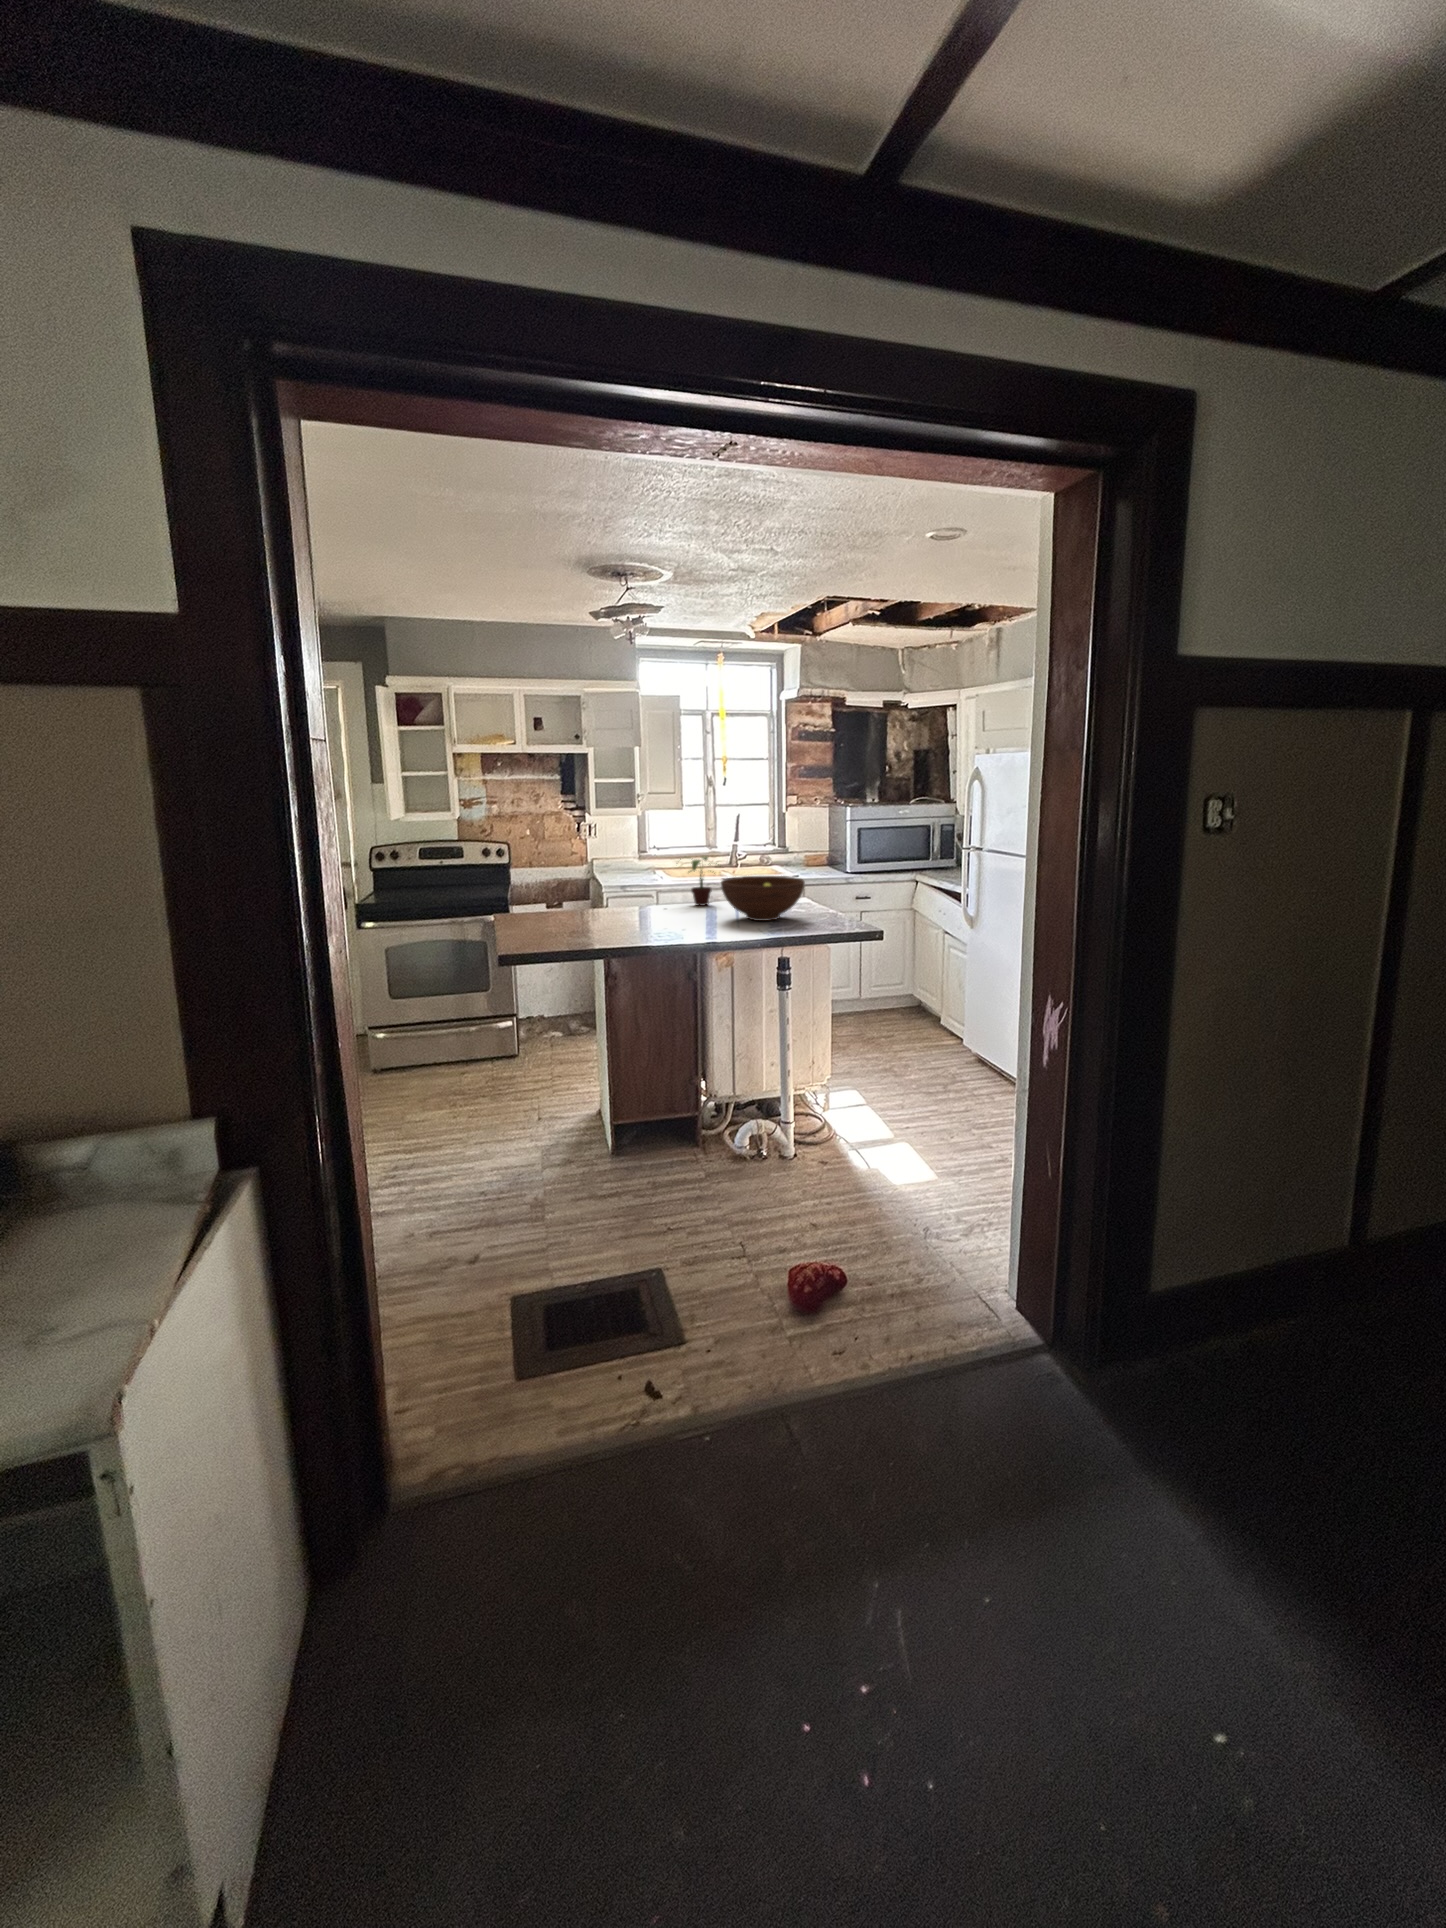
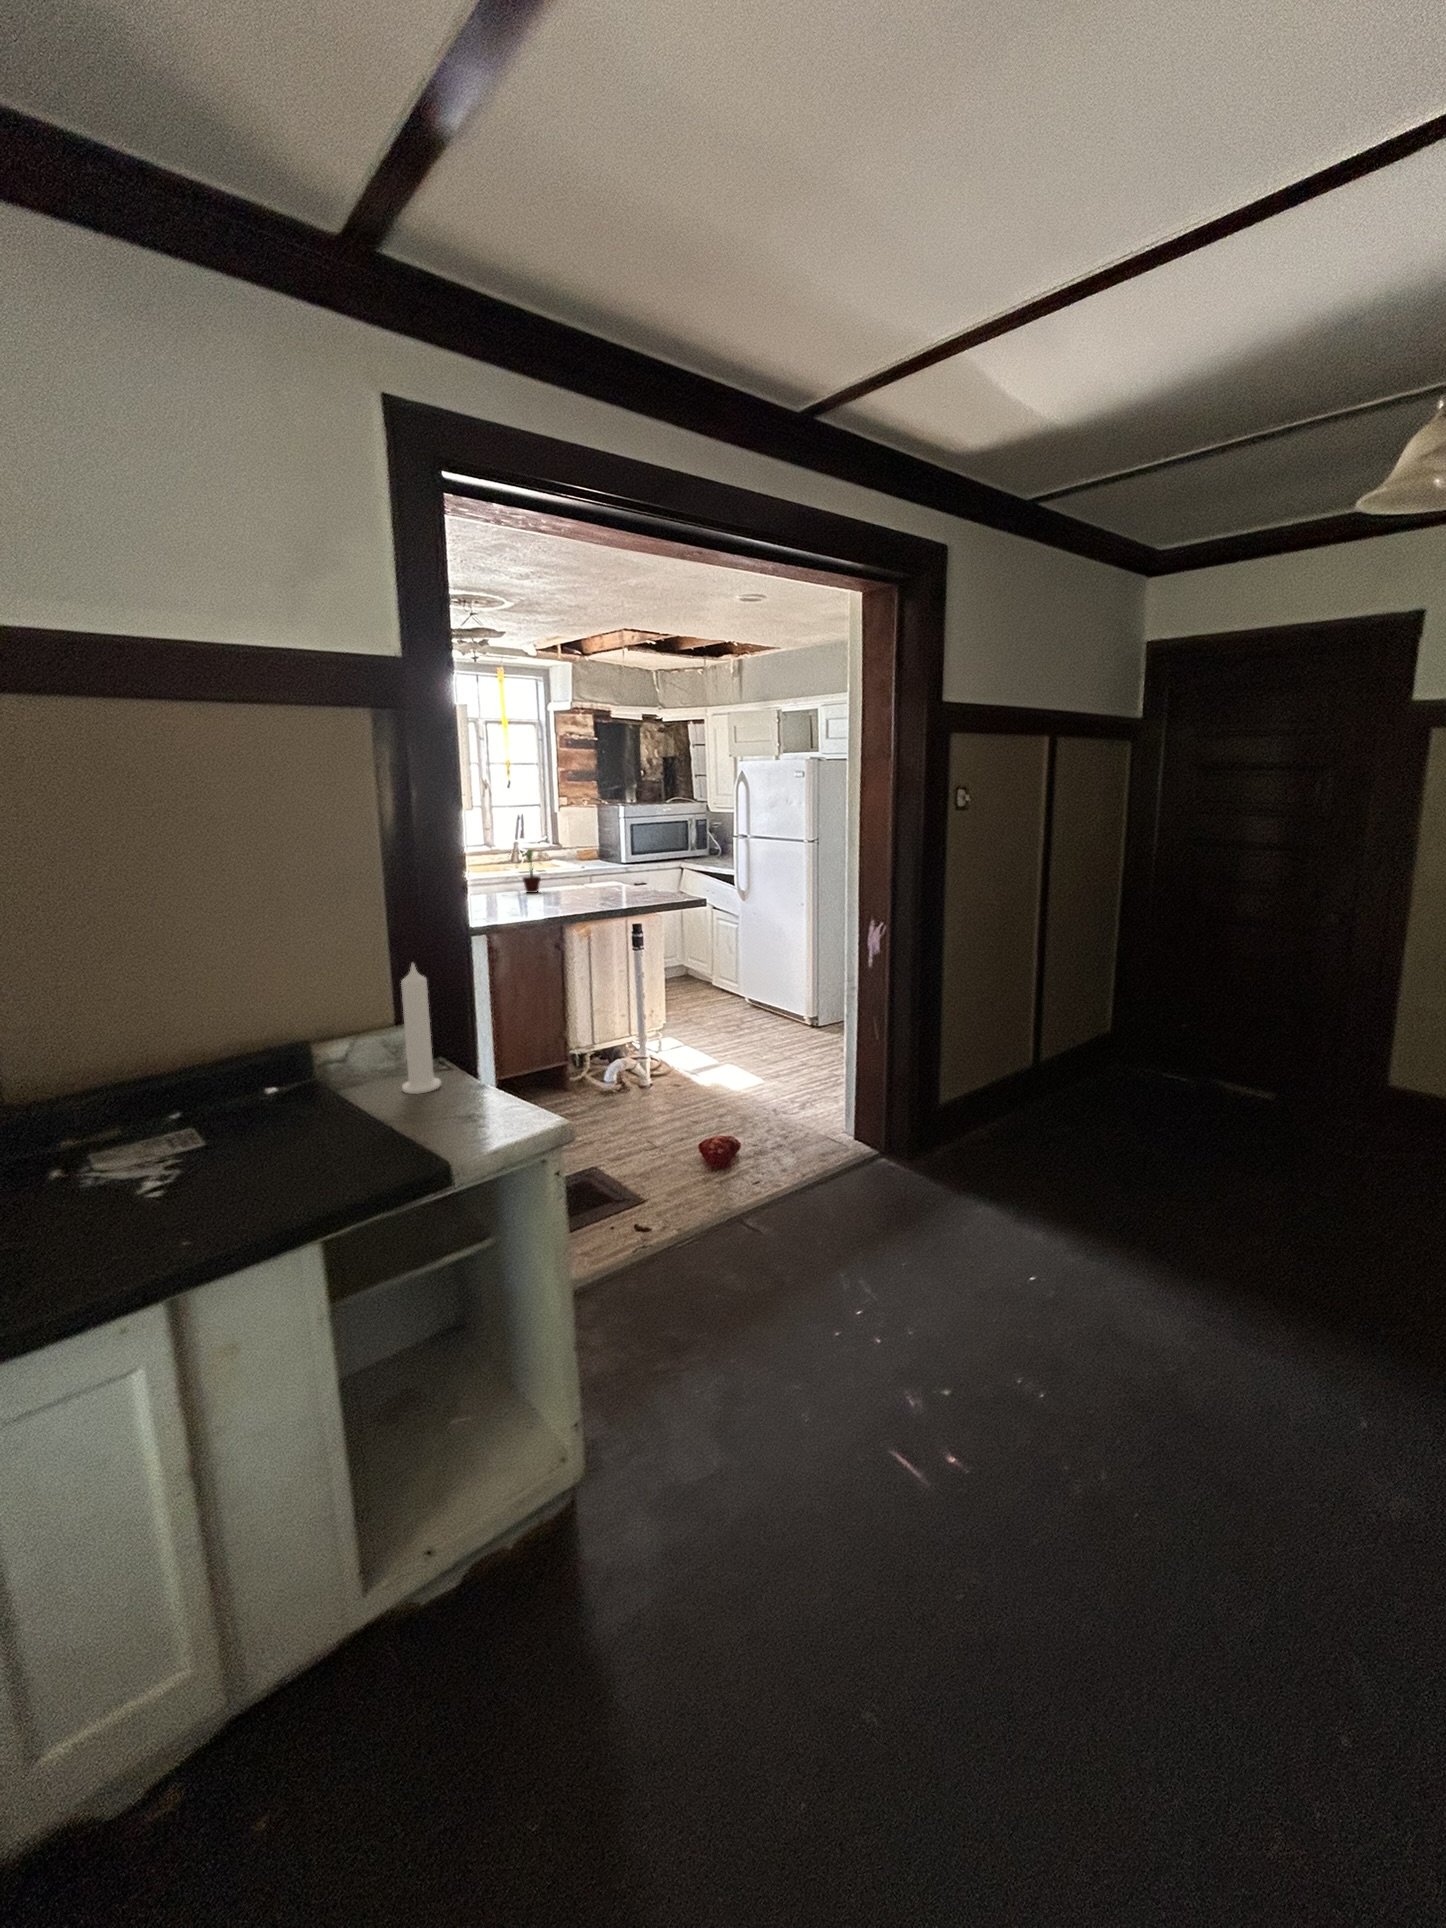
fruit bowl: present [721,876,805,921] -> none [567,863,638,900]
candle: none [64,1051,142,1245] -> present [401,963,441,1094]

